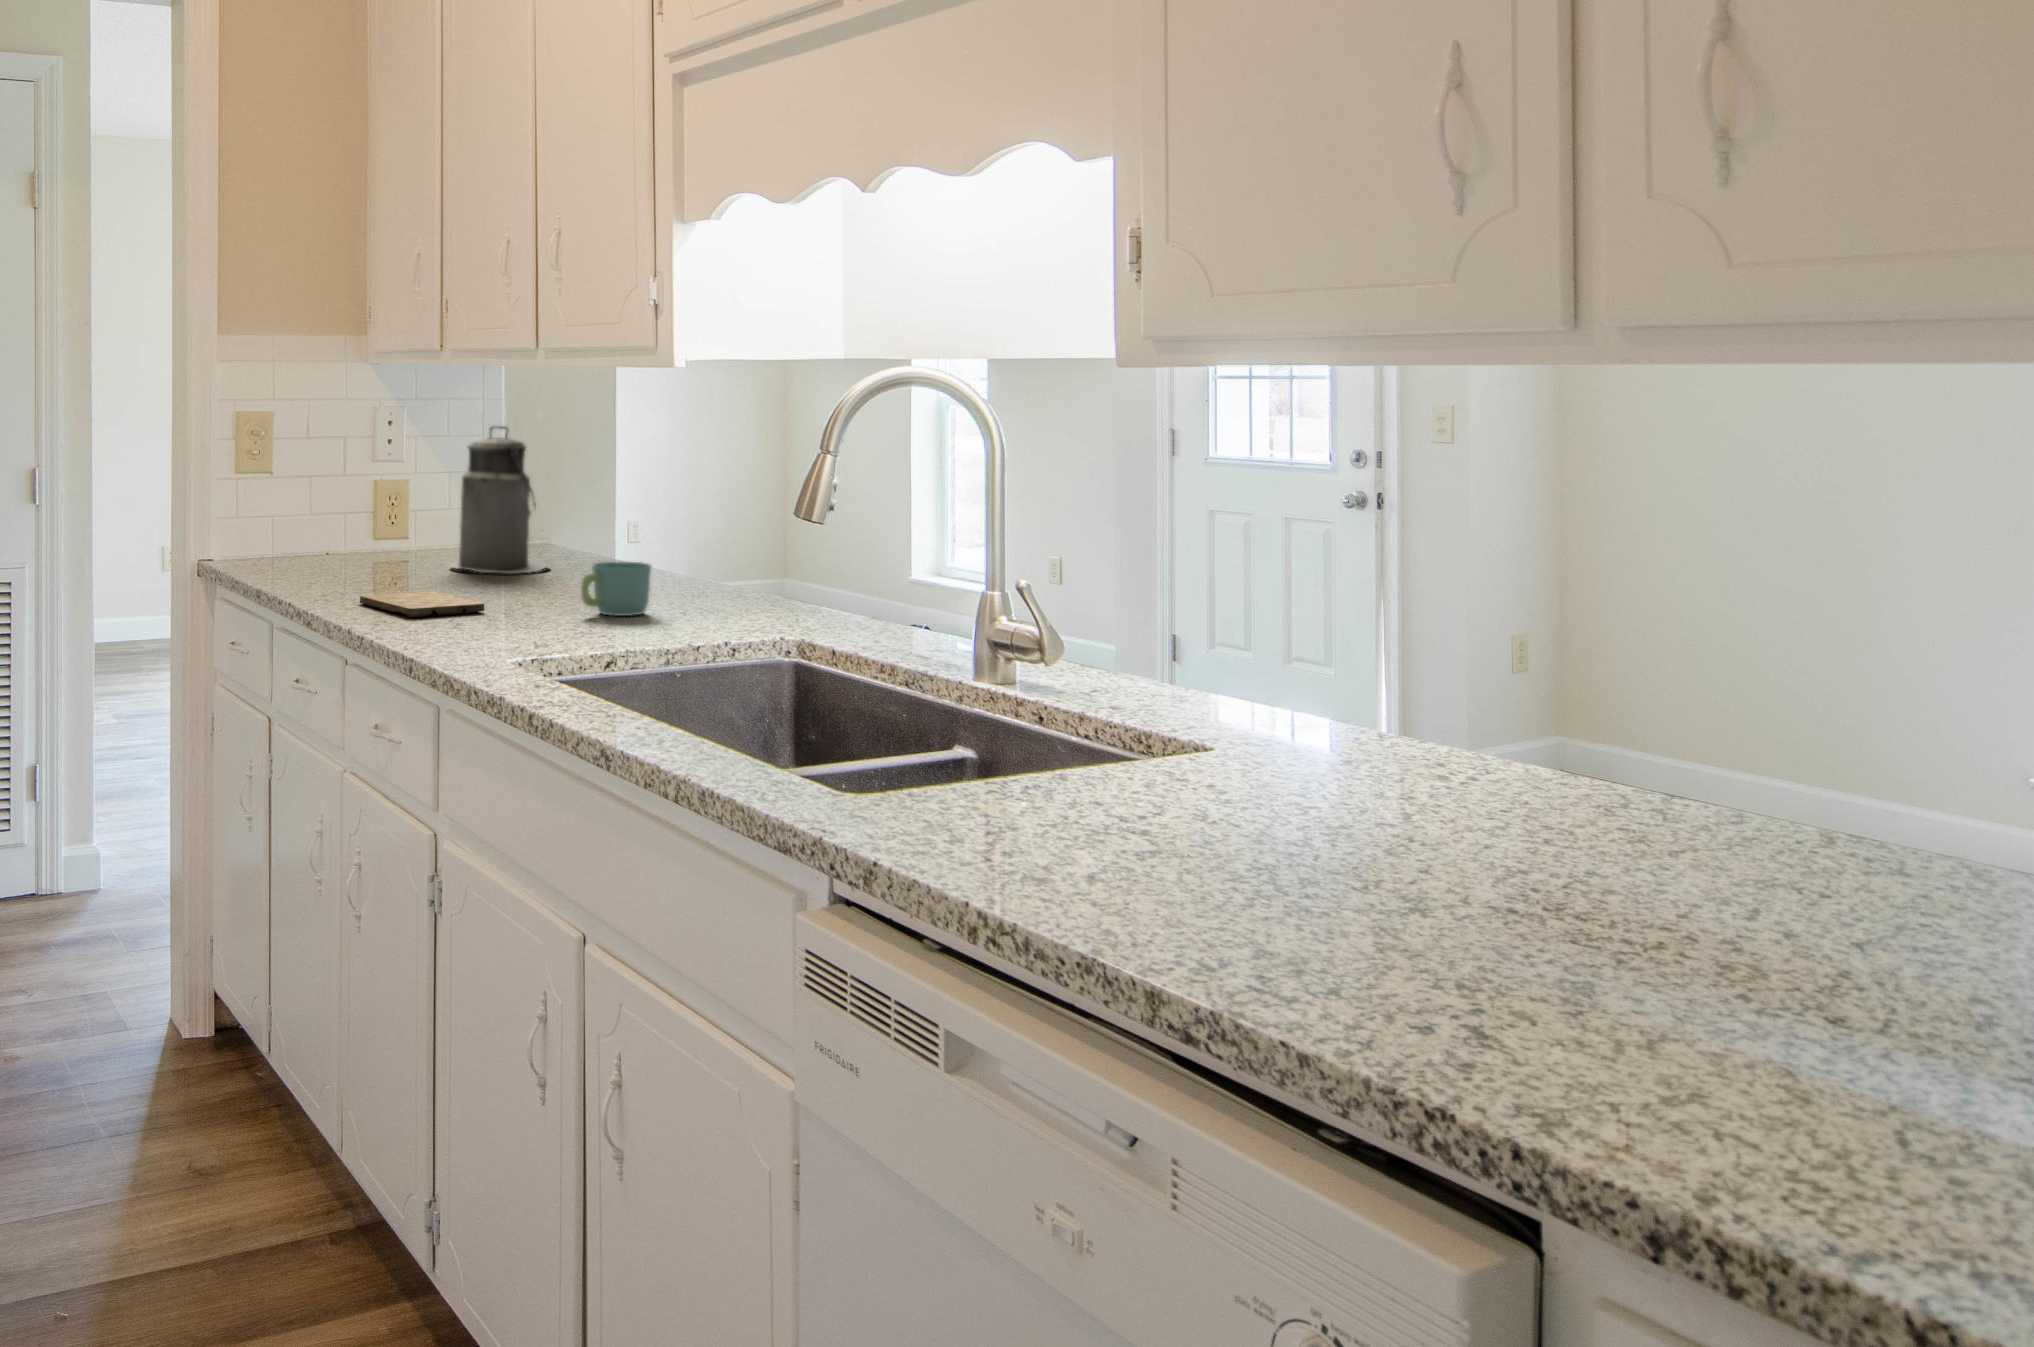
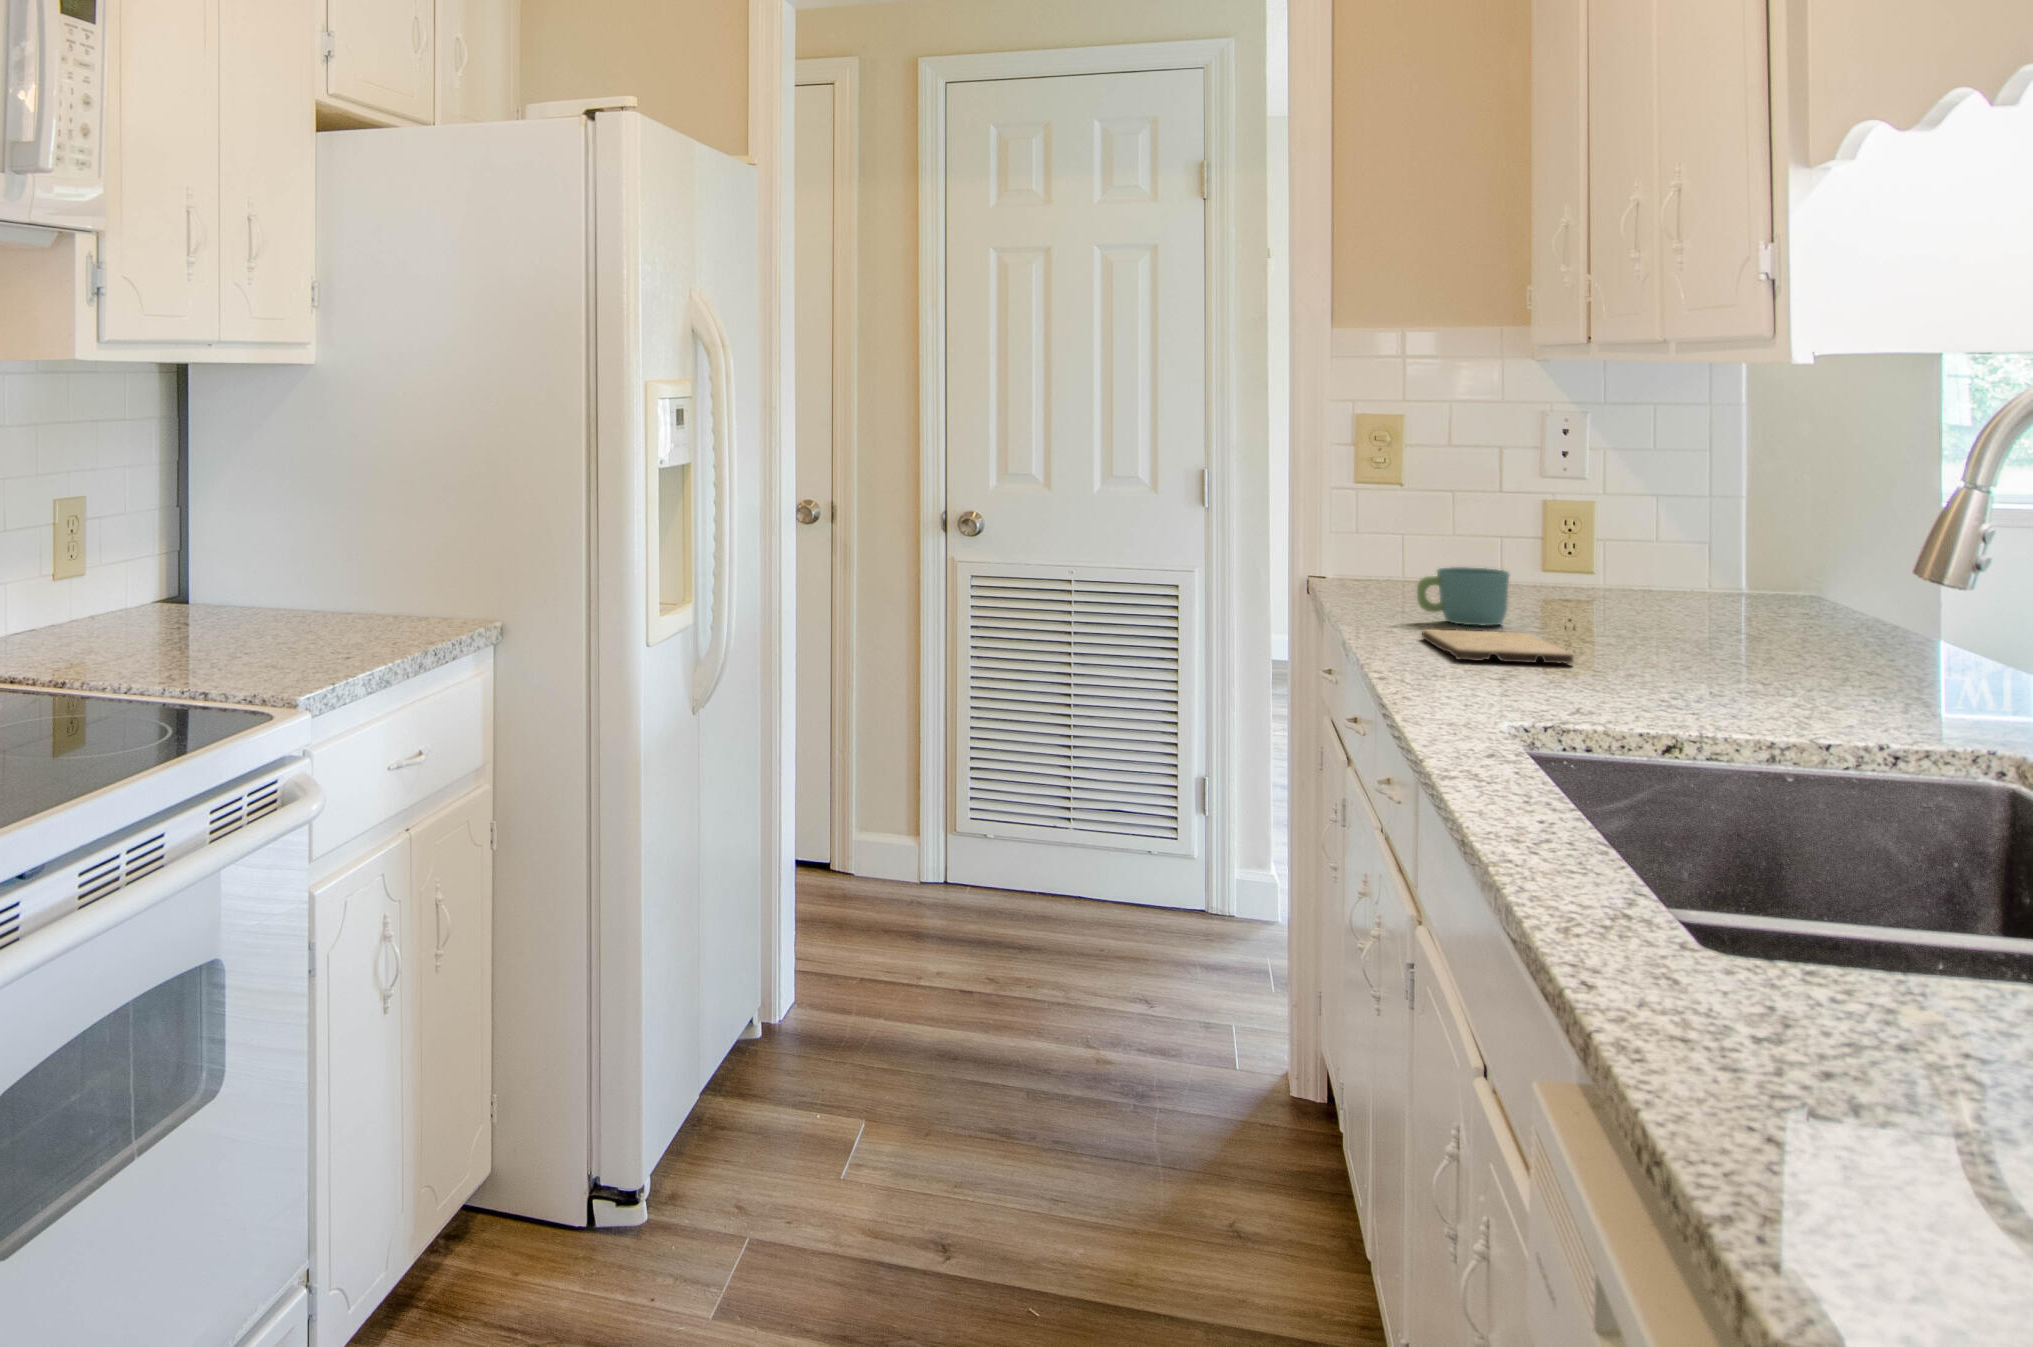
canister: present [450,426,549,573] -> none [1616,433,1774,625]
mug: present [581,562,651,616] -> present [1417,567,1510,625]

